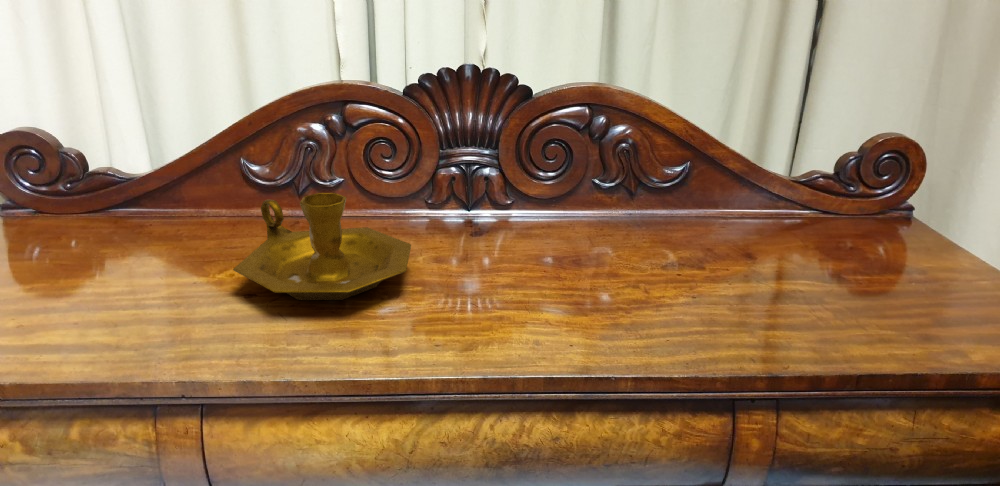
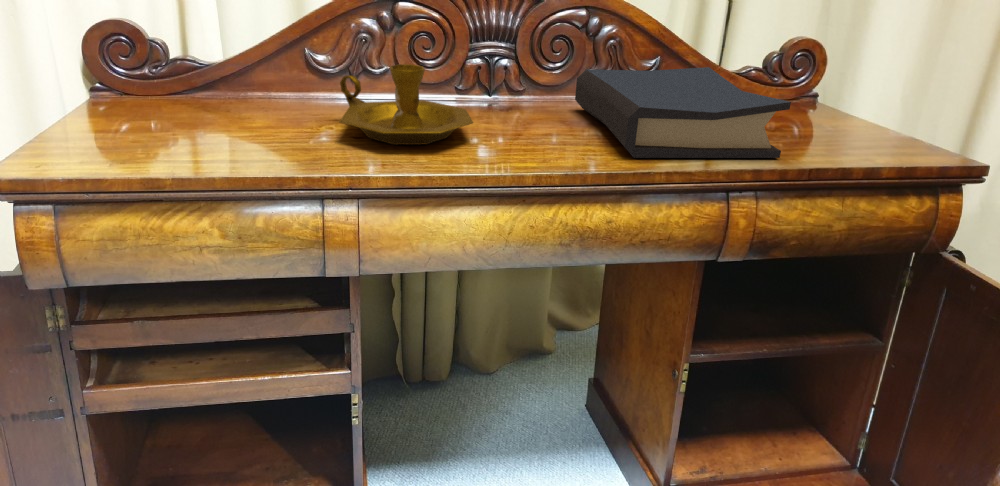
hardback book: none [573,179,842,332] -> present [575,67,791,158]

